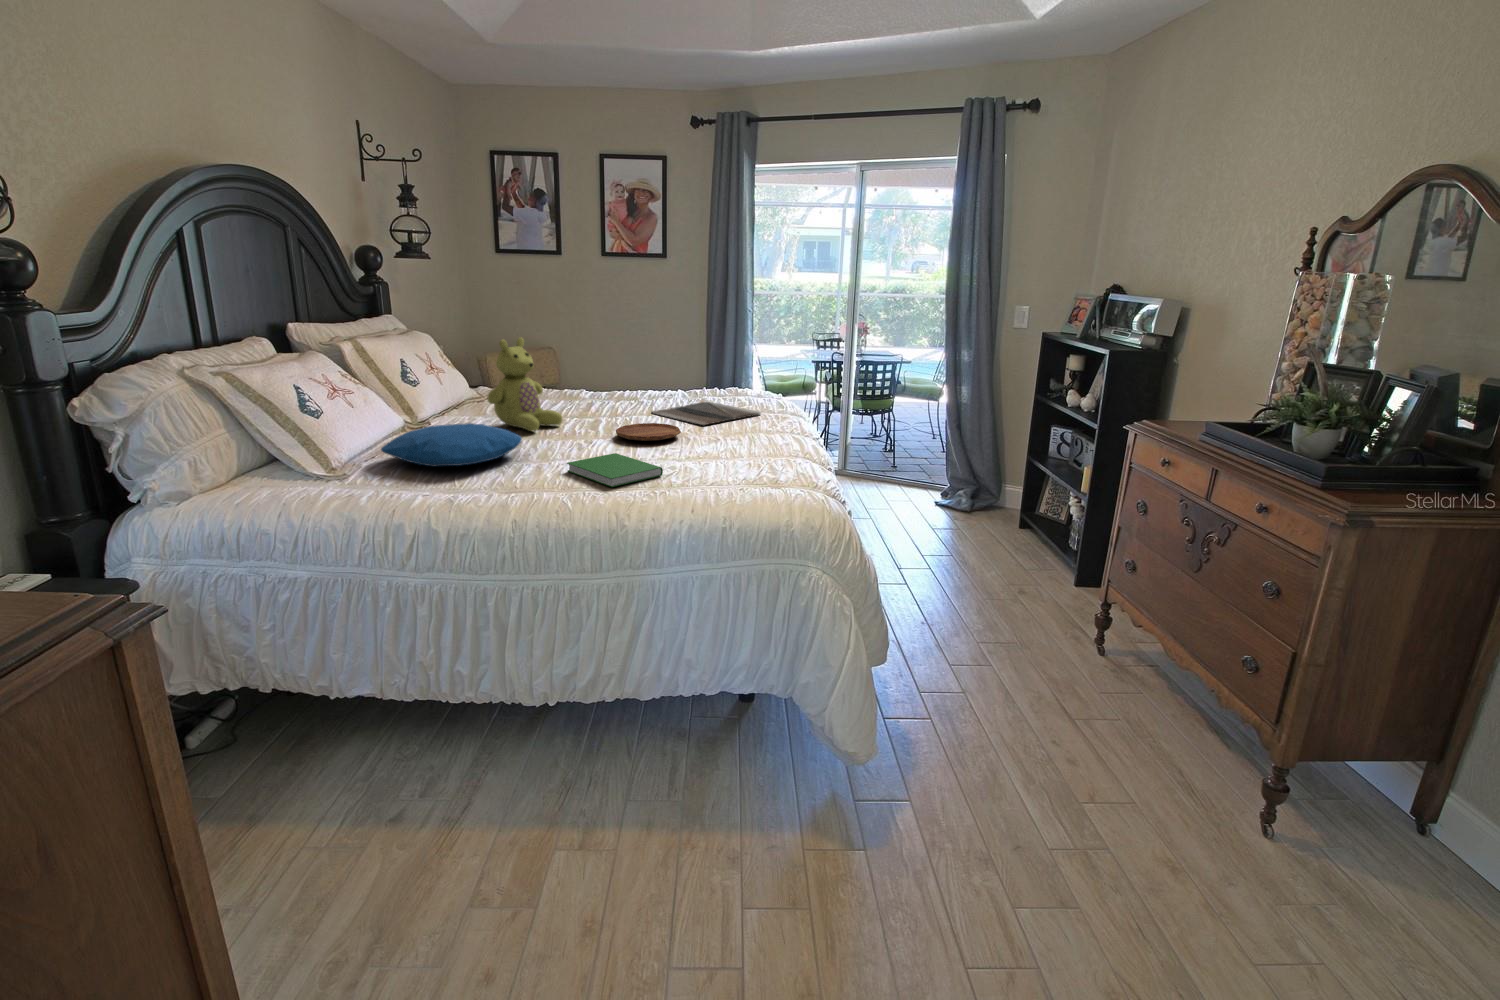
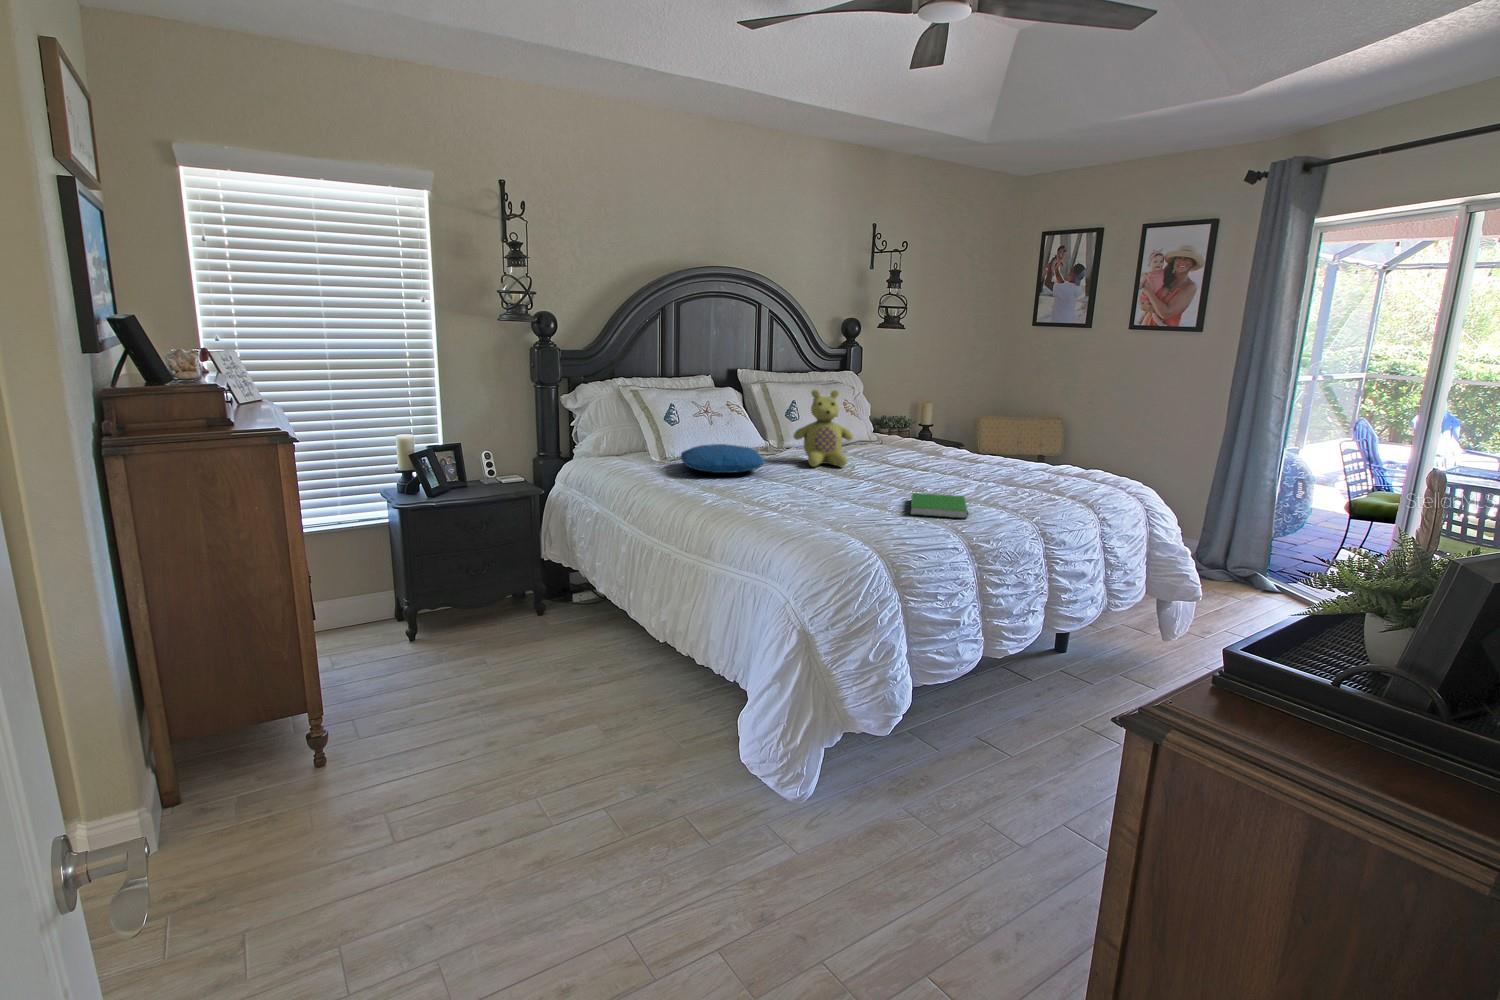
laptop: present [652,402,761,425] -> none [940,473,1030,496]
tray: present [616,423,681,441] -> none [841,474,902,490]
hardcover book: present [567,453,663,487] -> present [910,493,968,518]

